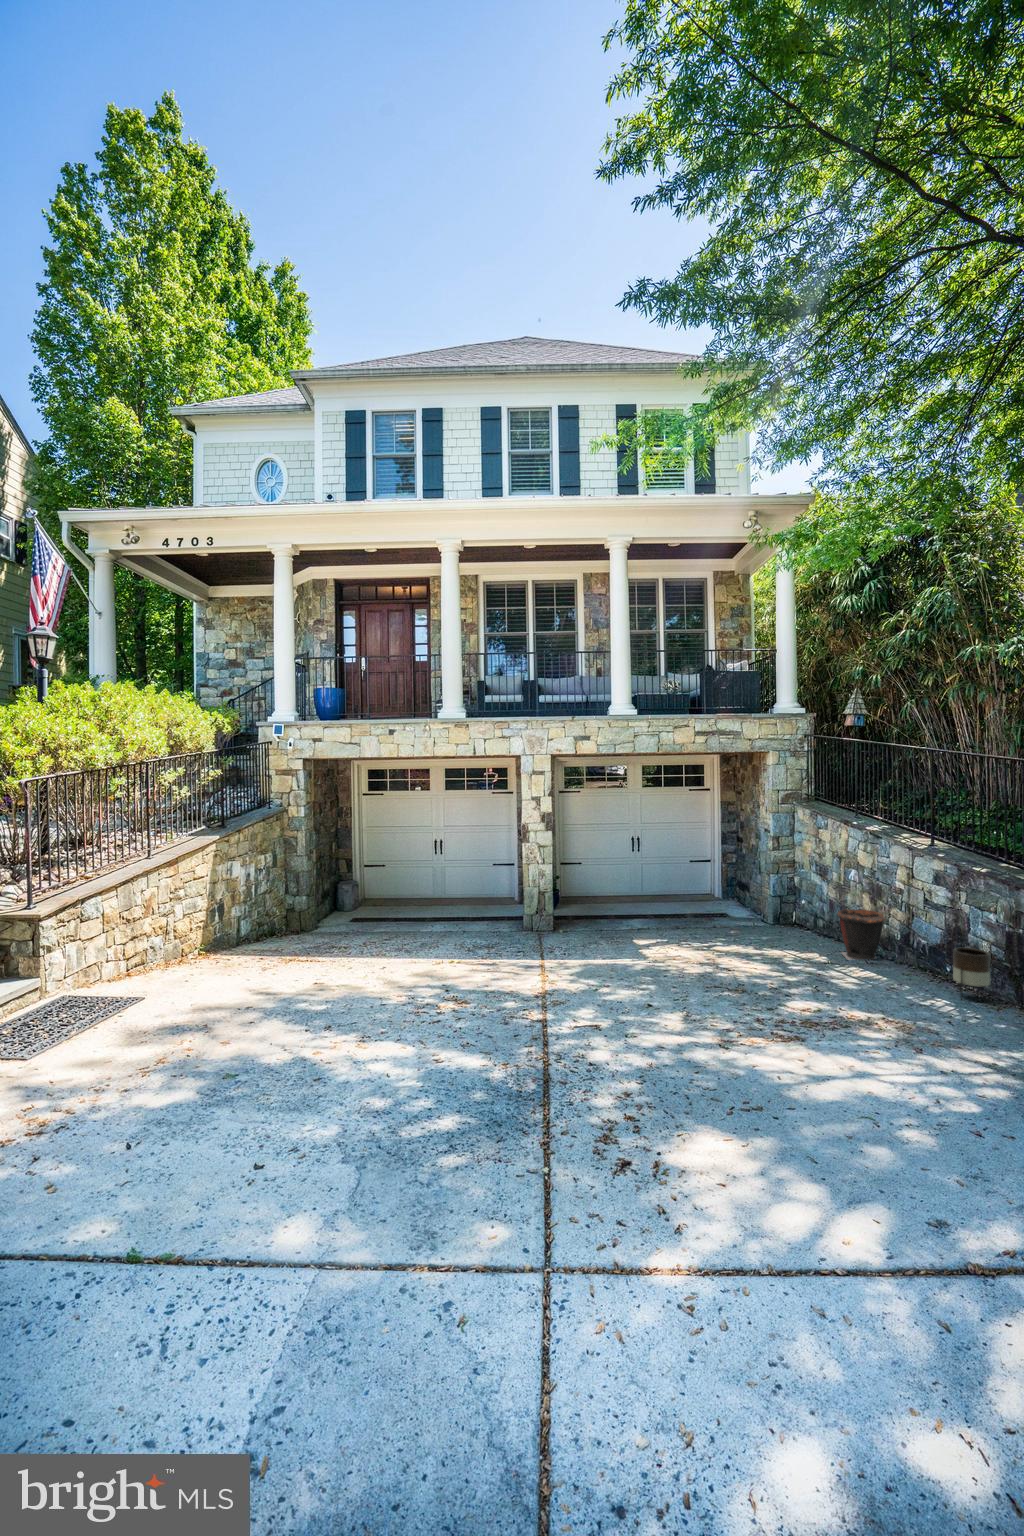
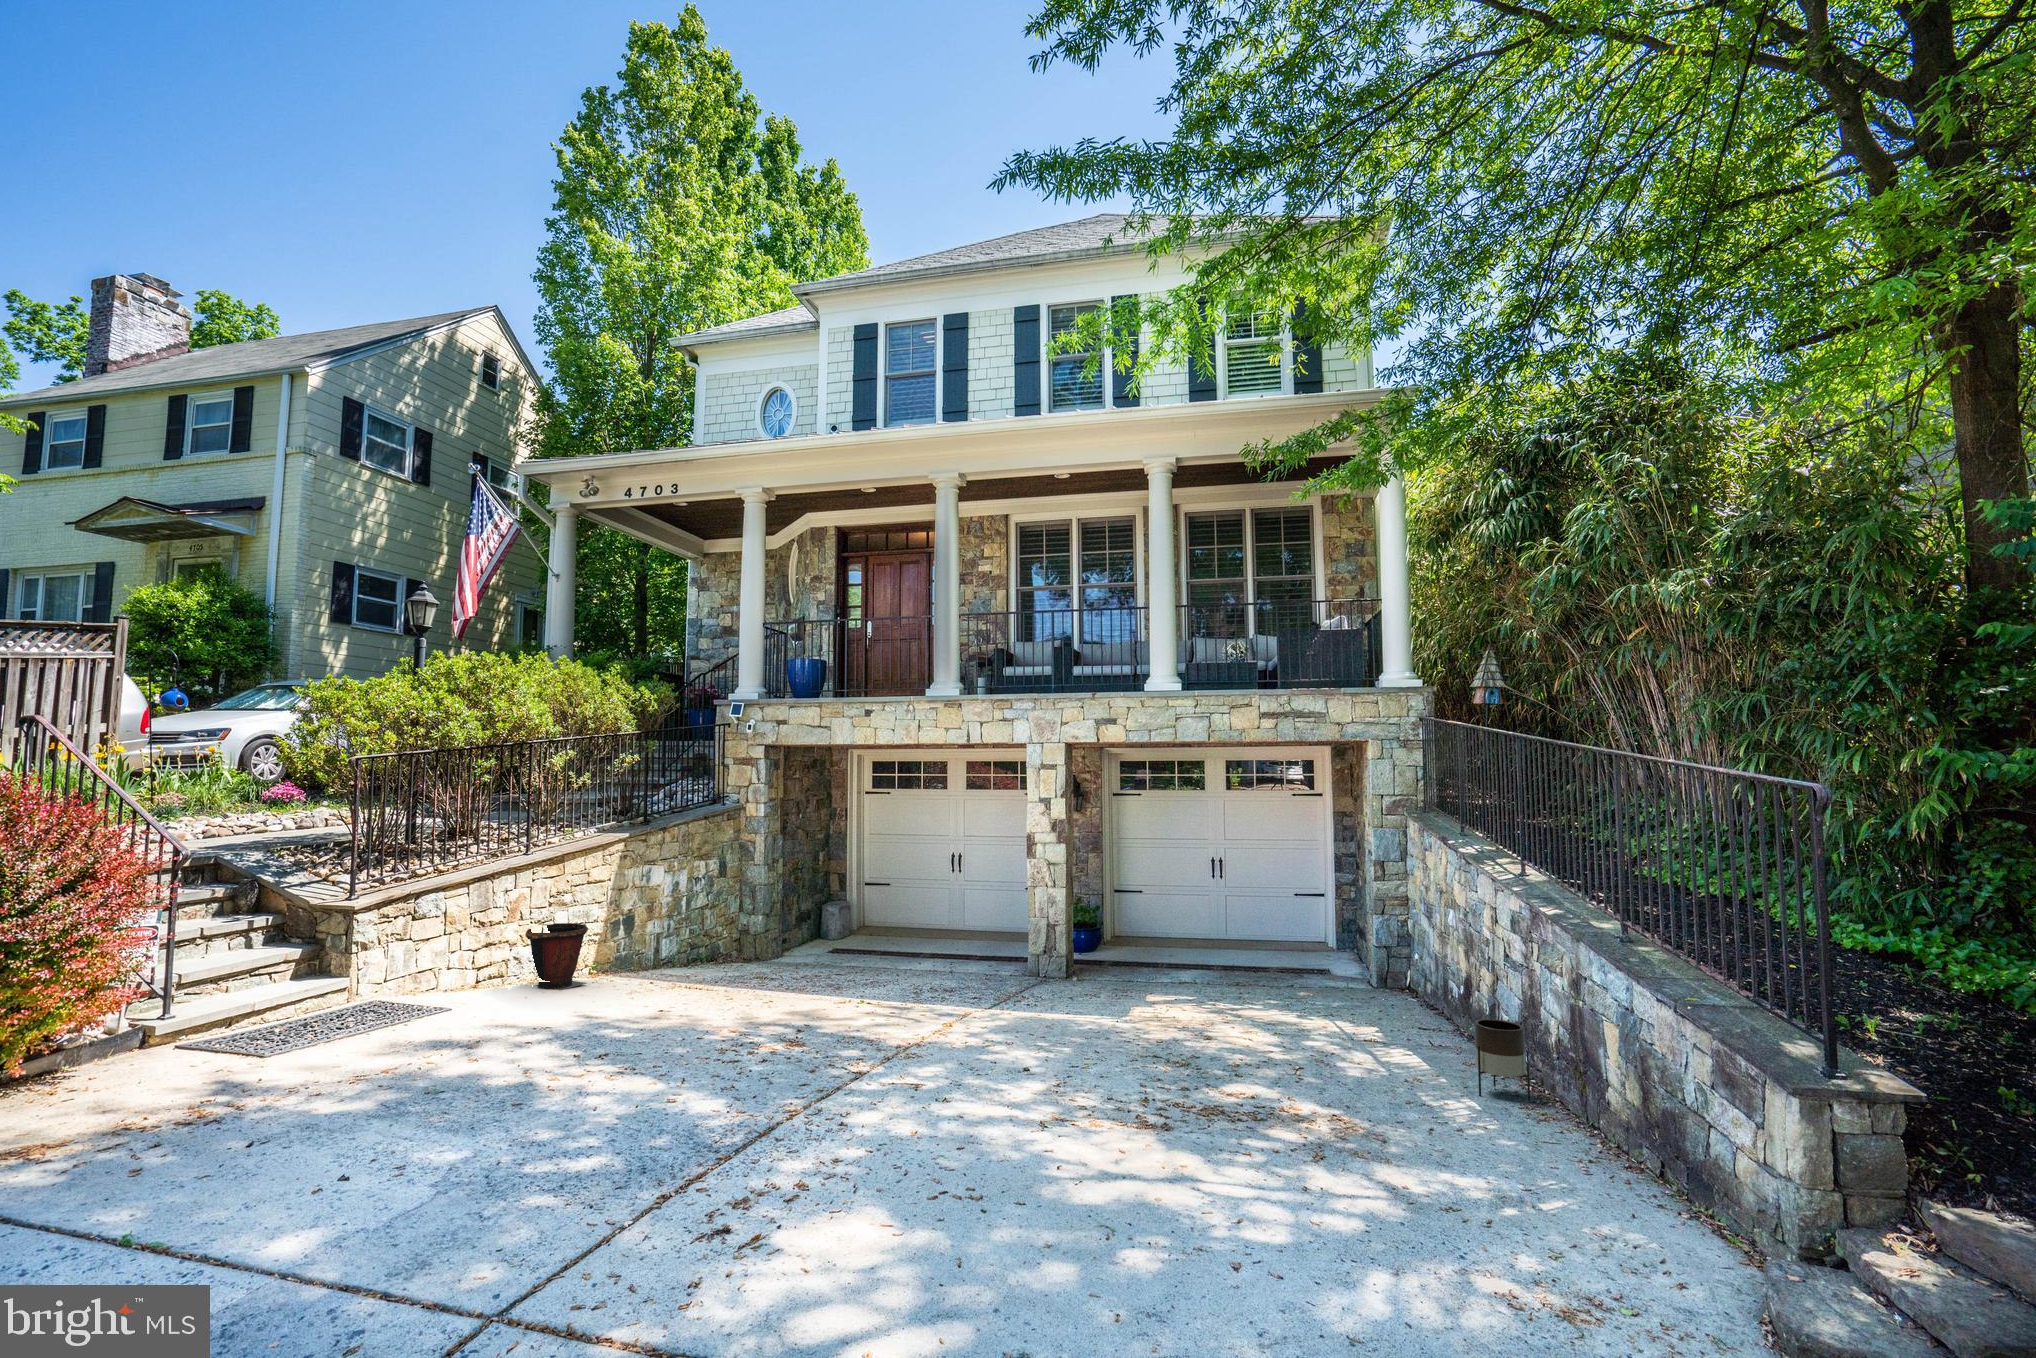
trash can: present [838,910,885,960] -> present [525,923,588,990]

